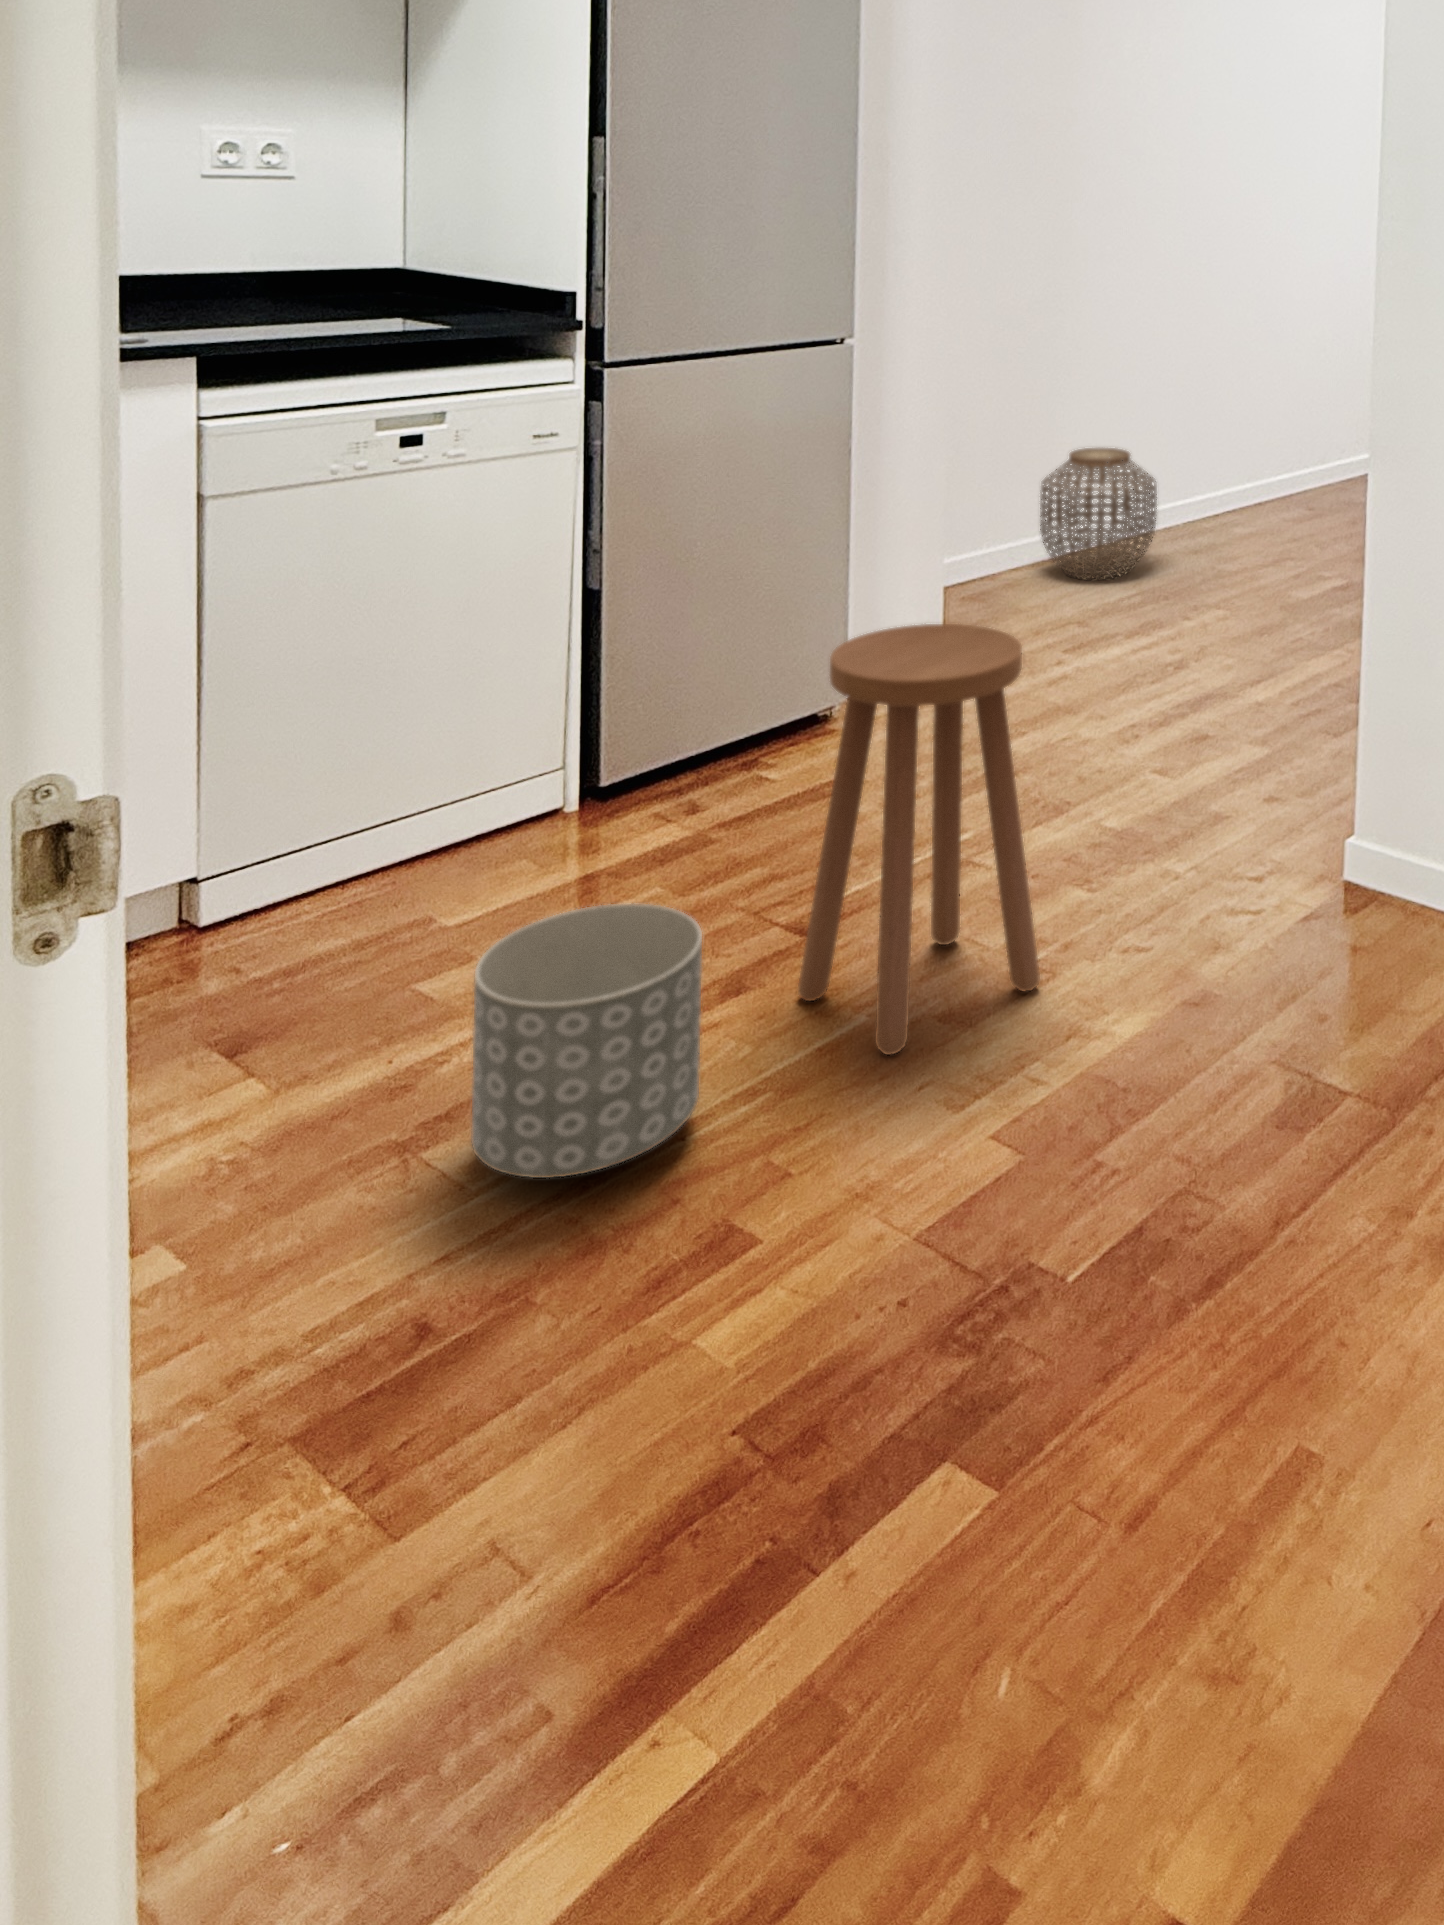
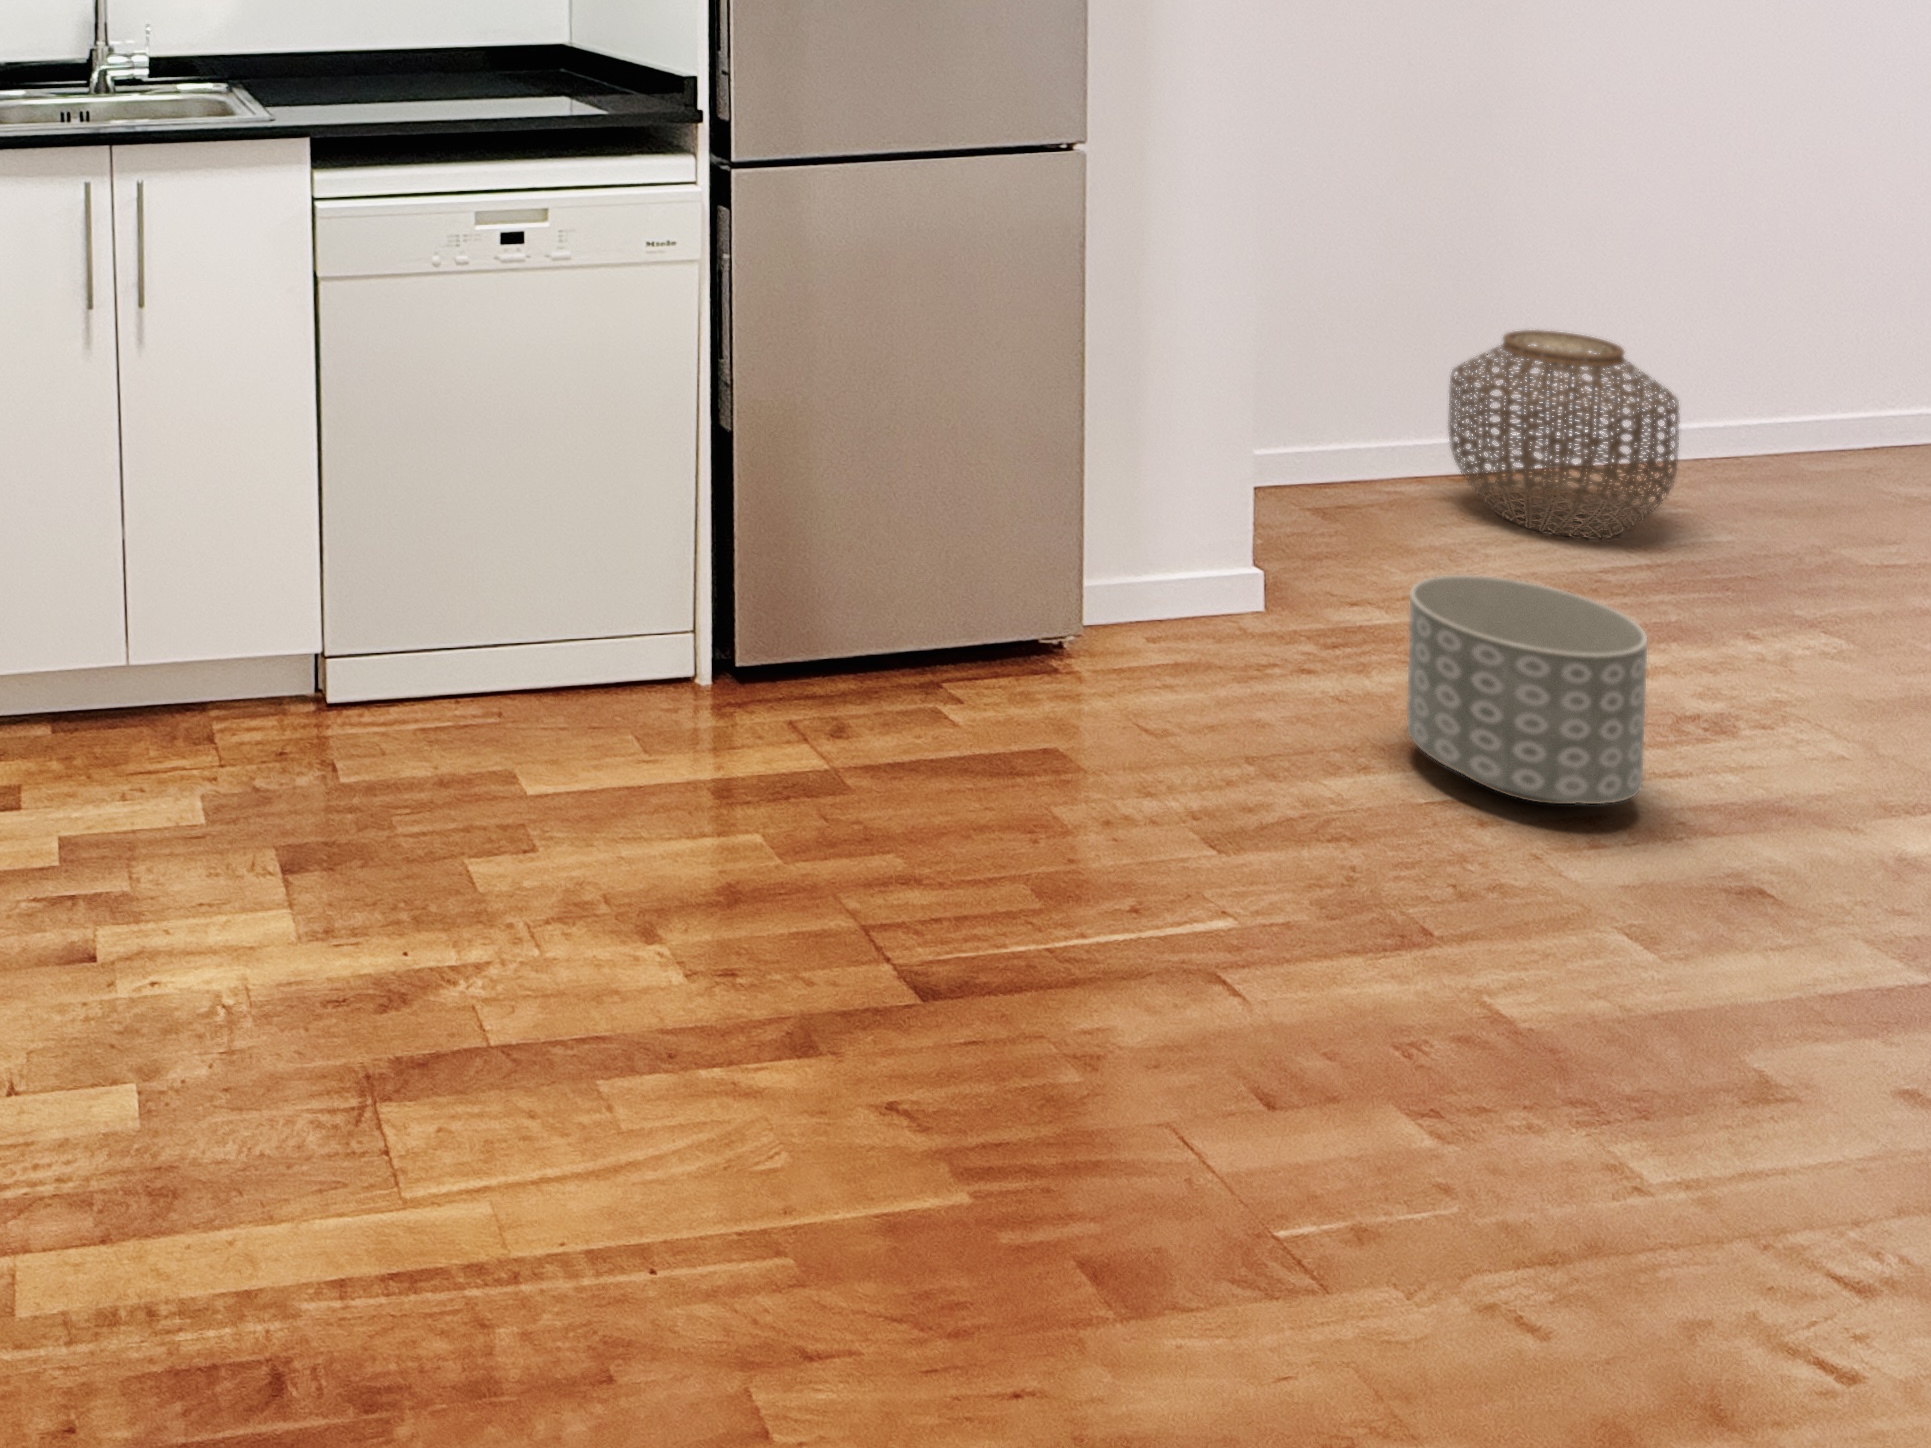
stool: present [798,624,1040,1055] -> none [872,619,1264,1286]
planter: present [471,903,702,1178] -> present [1407,575,1647,804]

